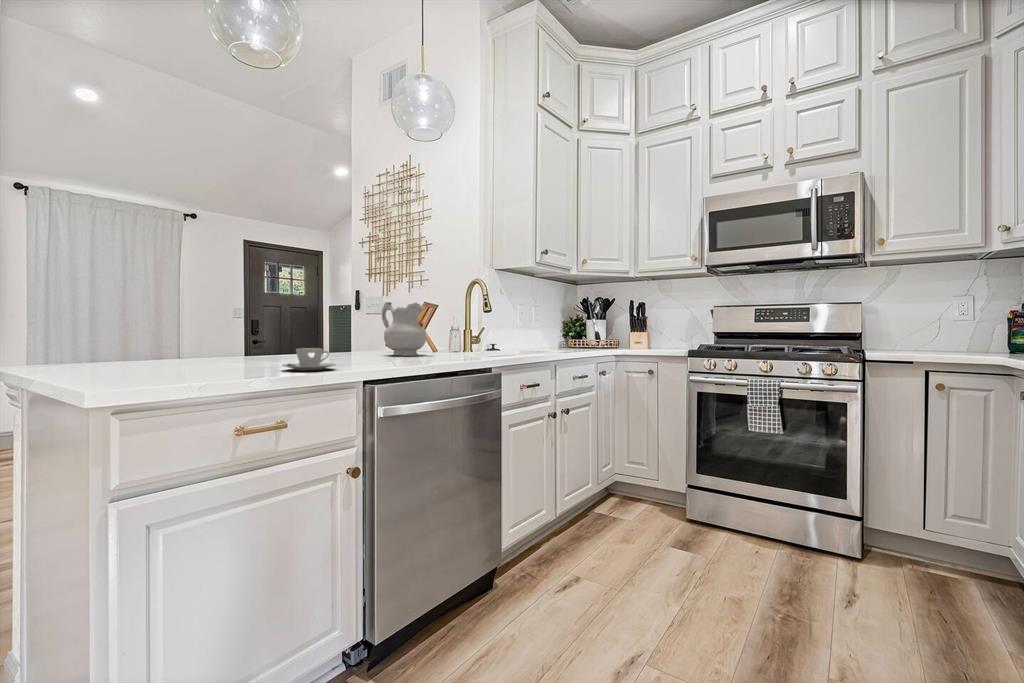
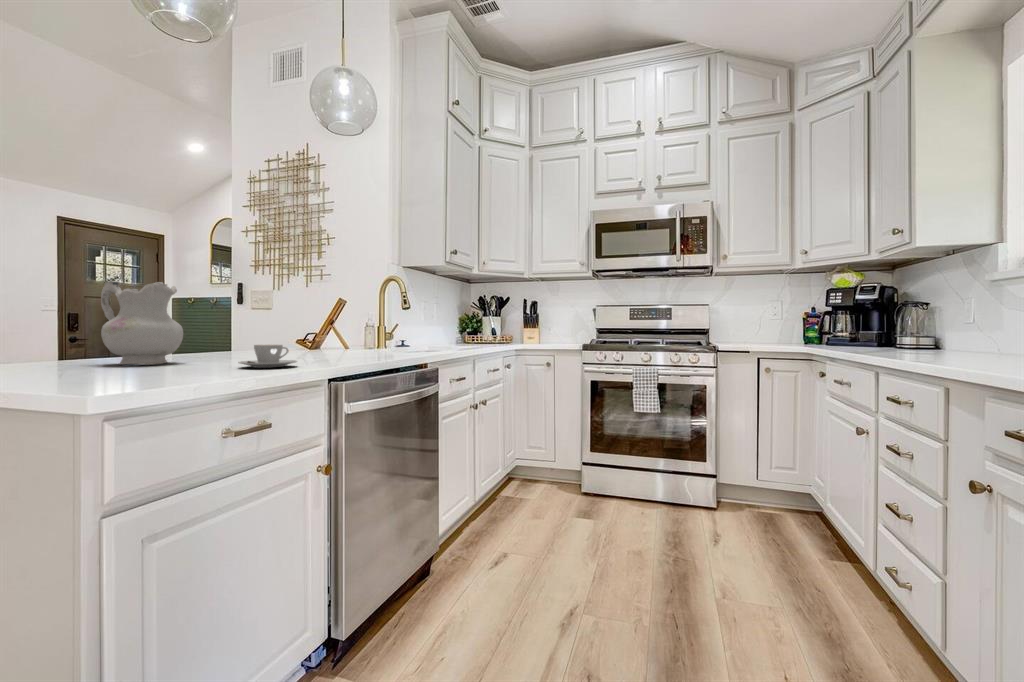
ceramic pitcher: present [382,302,426,356] -> present [101,281,183,365]

